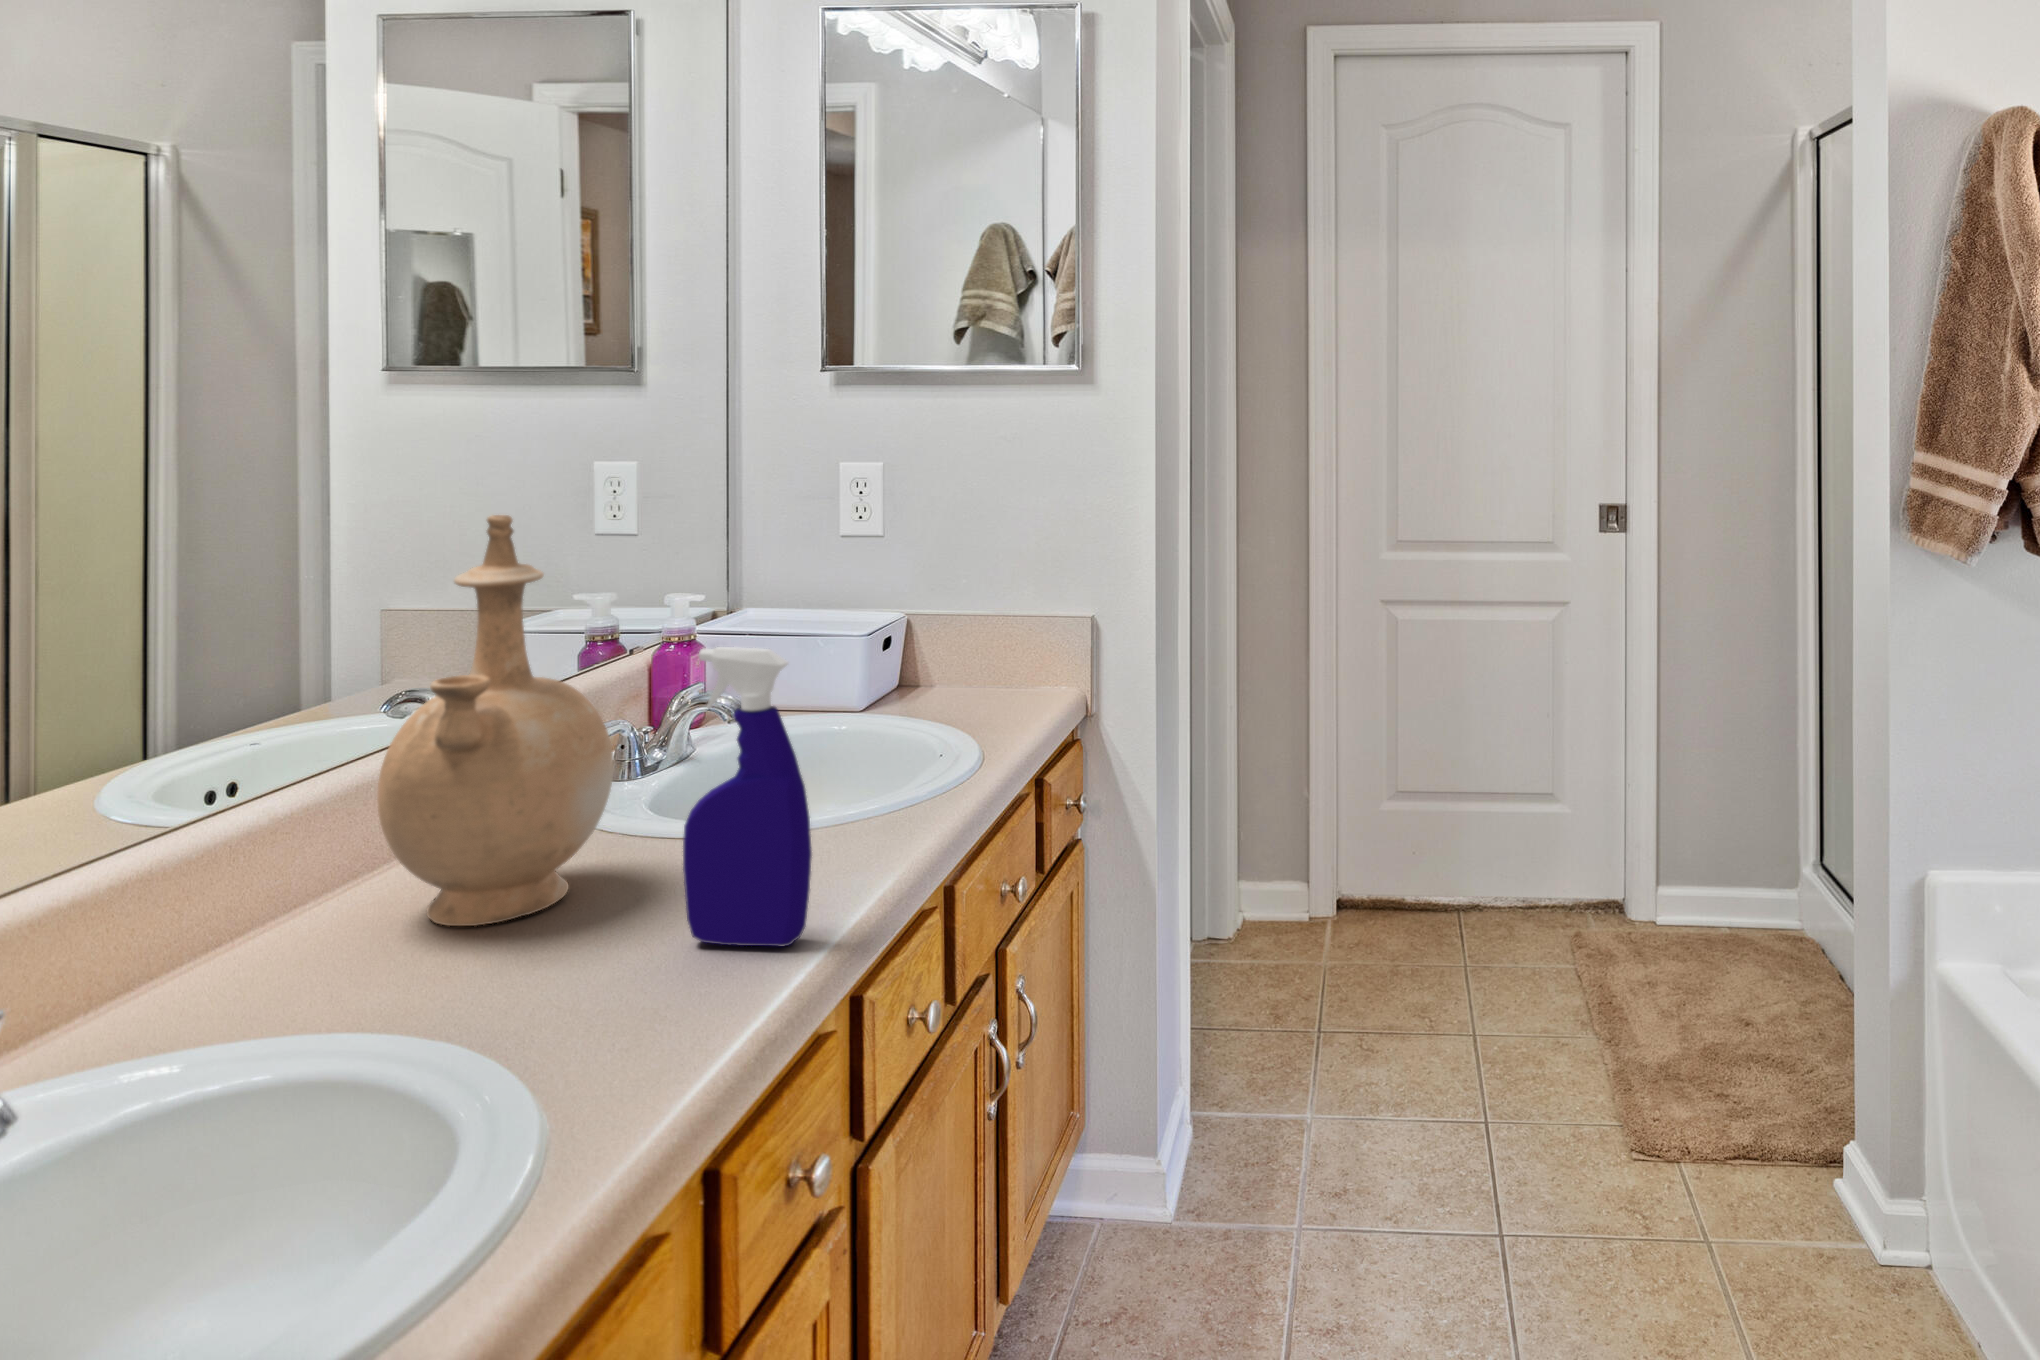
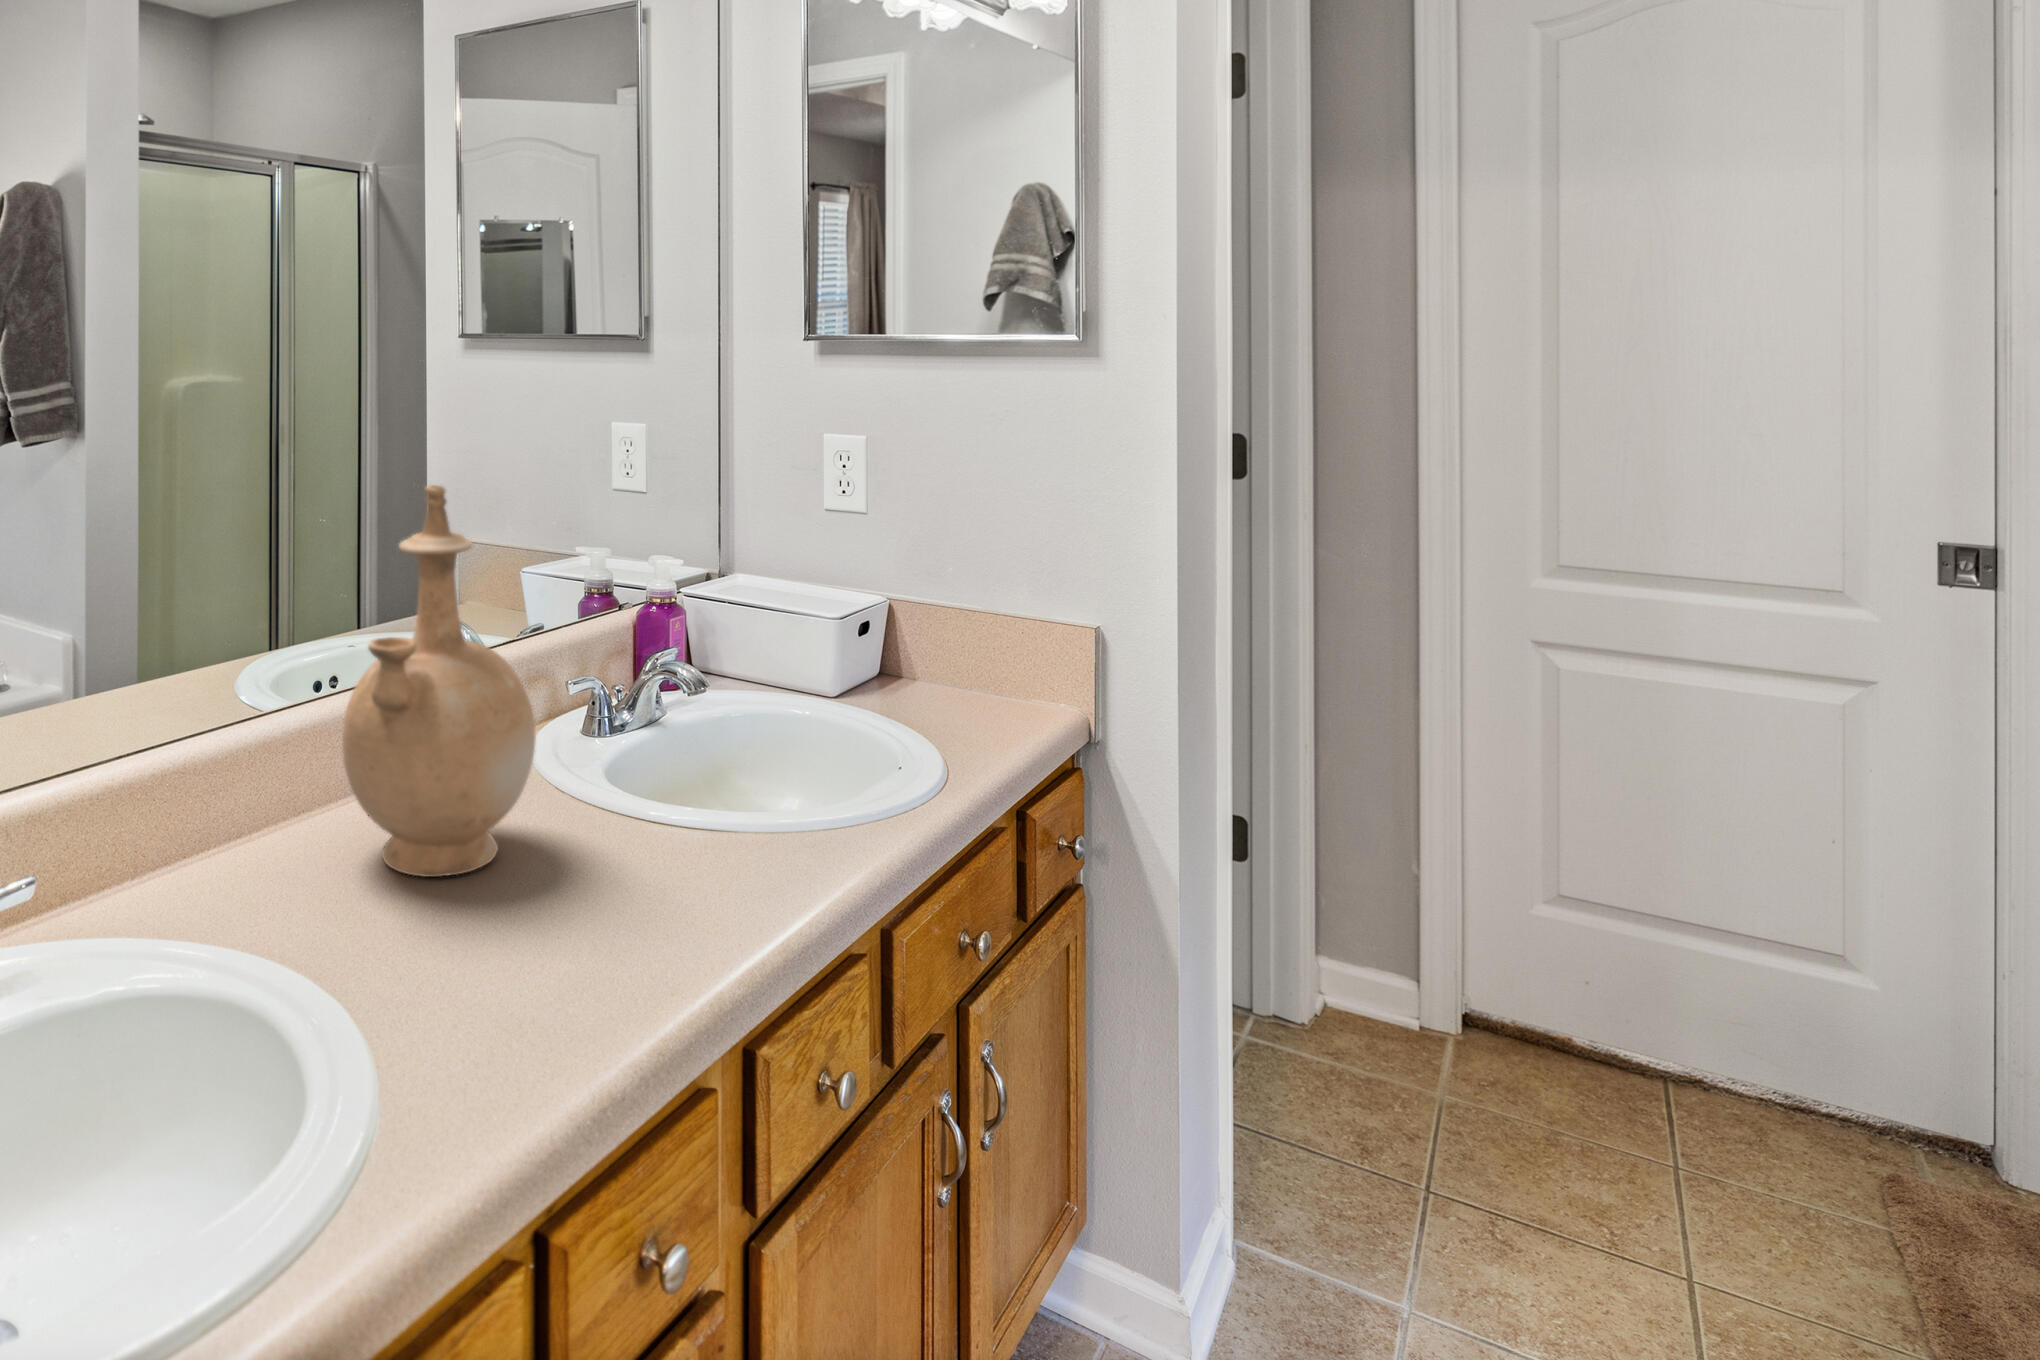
spray bottle: present [683,647,812,947] -> none [561,646,681,991]

